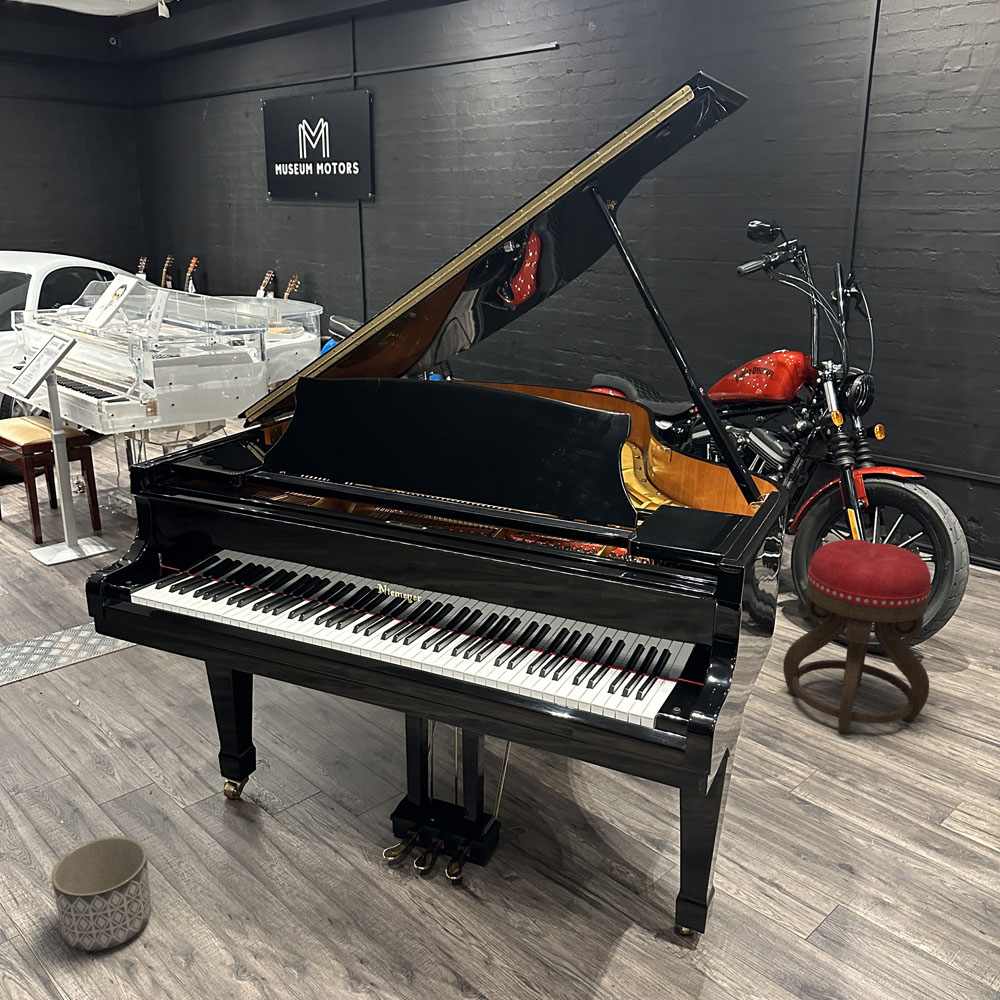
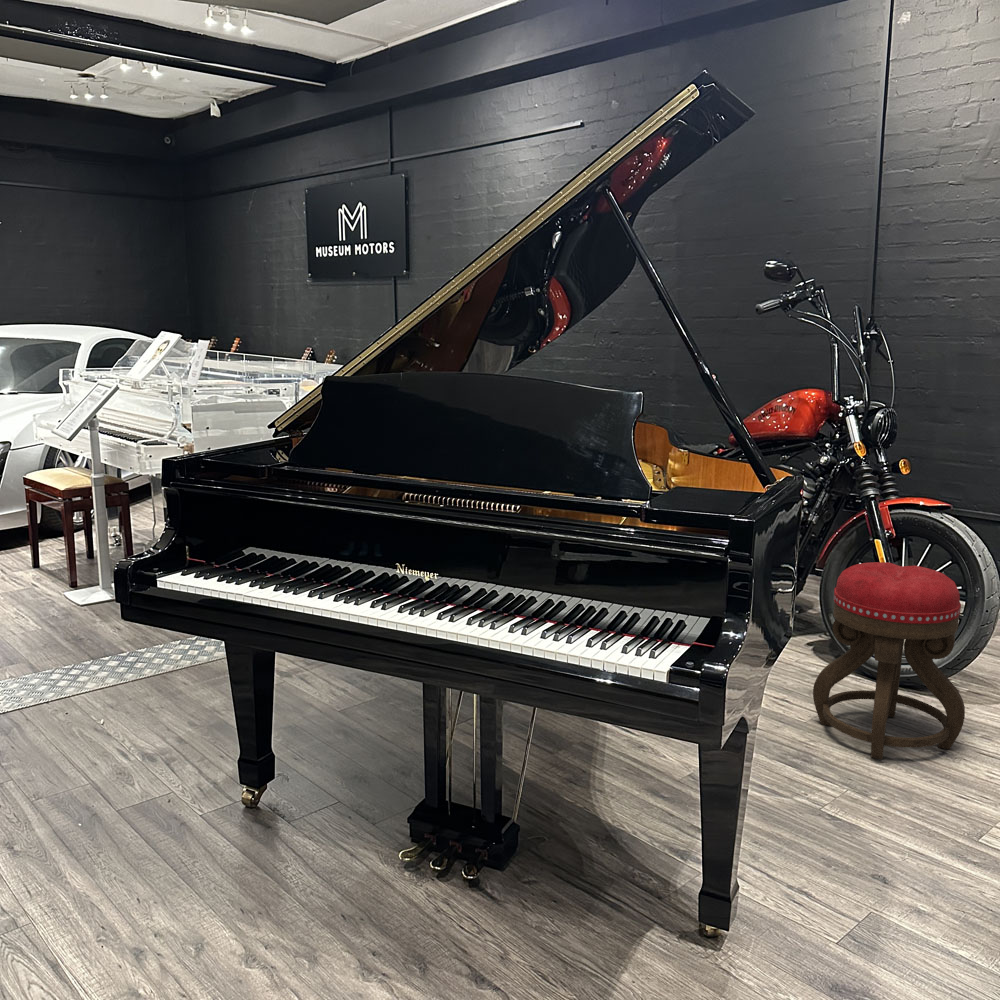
planter: present [51,836,151,951] -> none [66,826,164,937]

